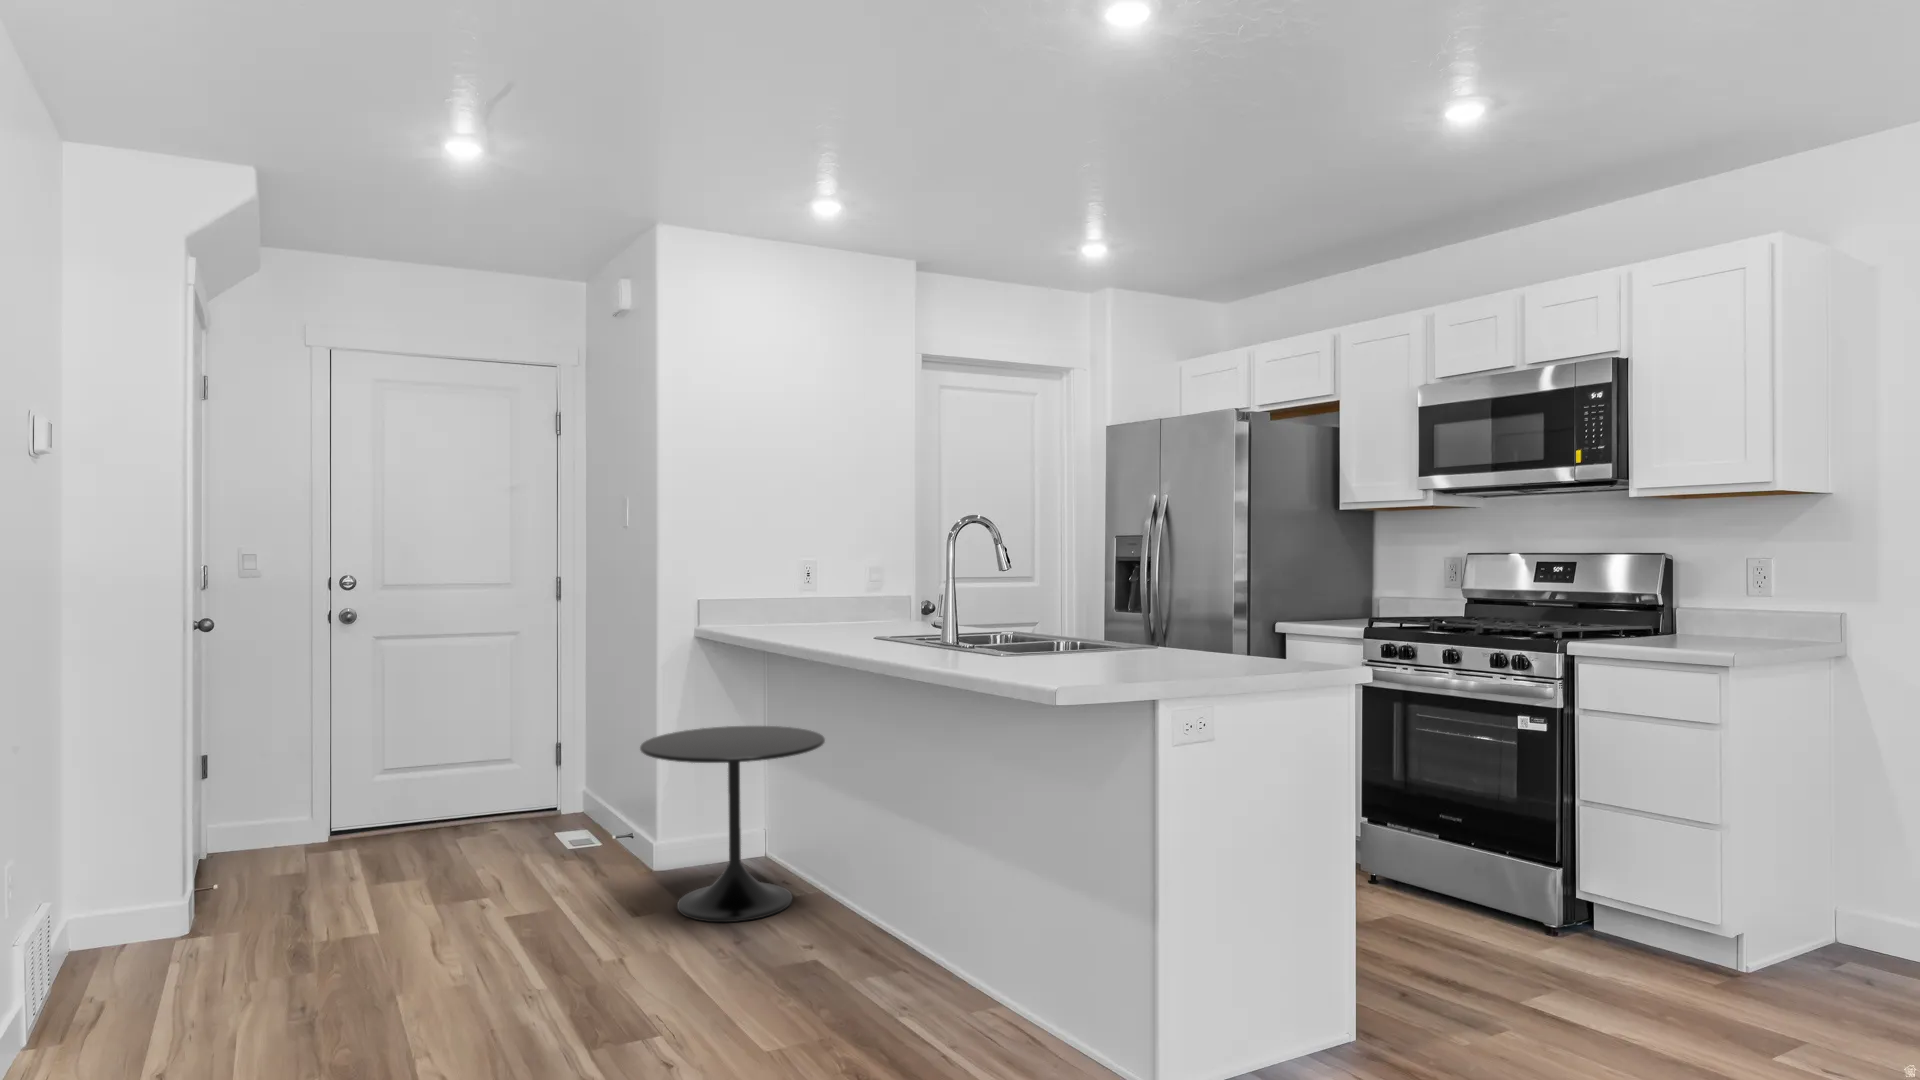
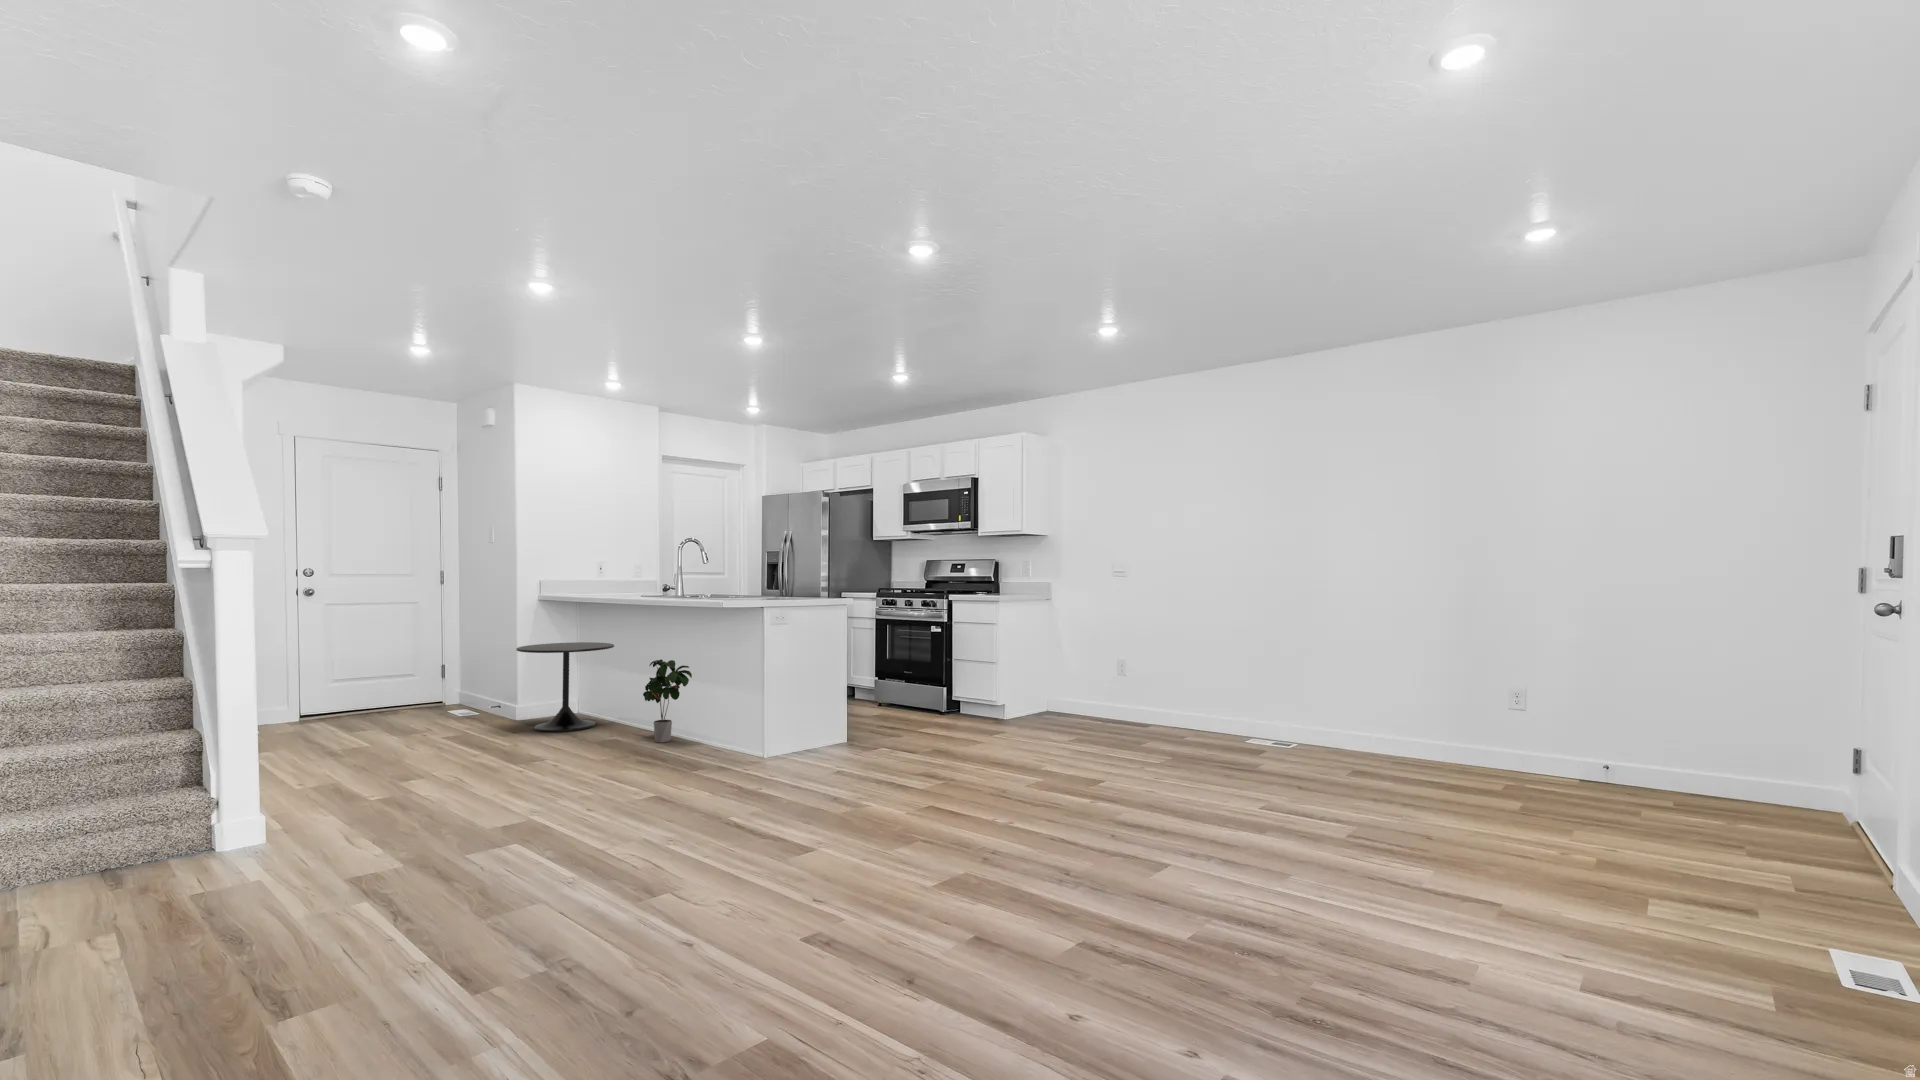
potted plant: none [874,795,974,993] -> present [643,660,692,742]

